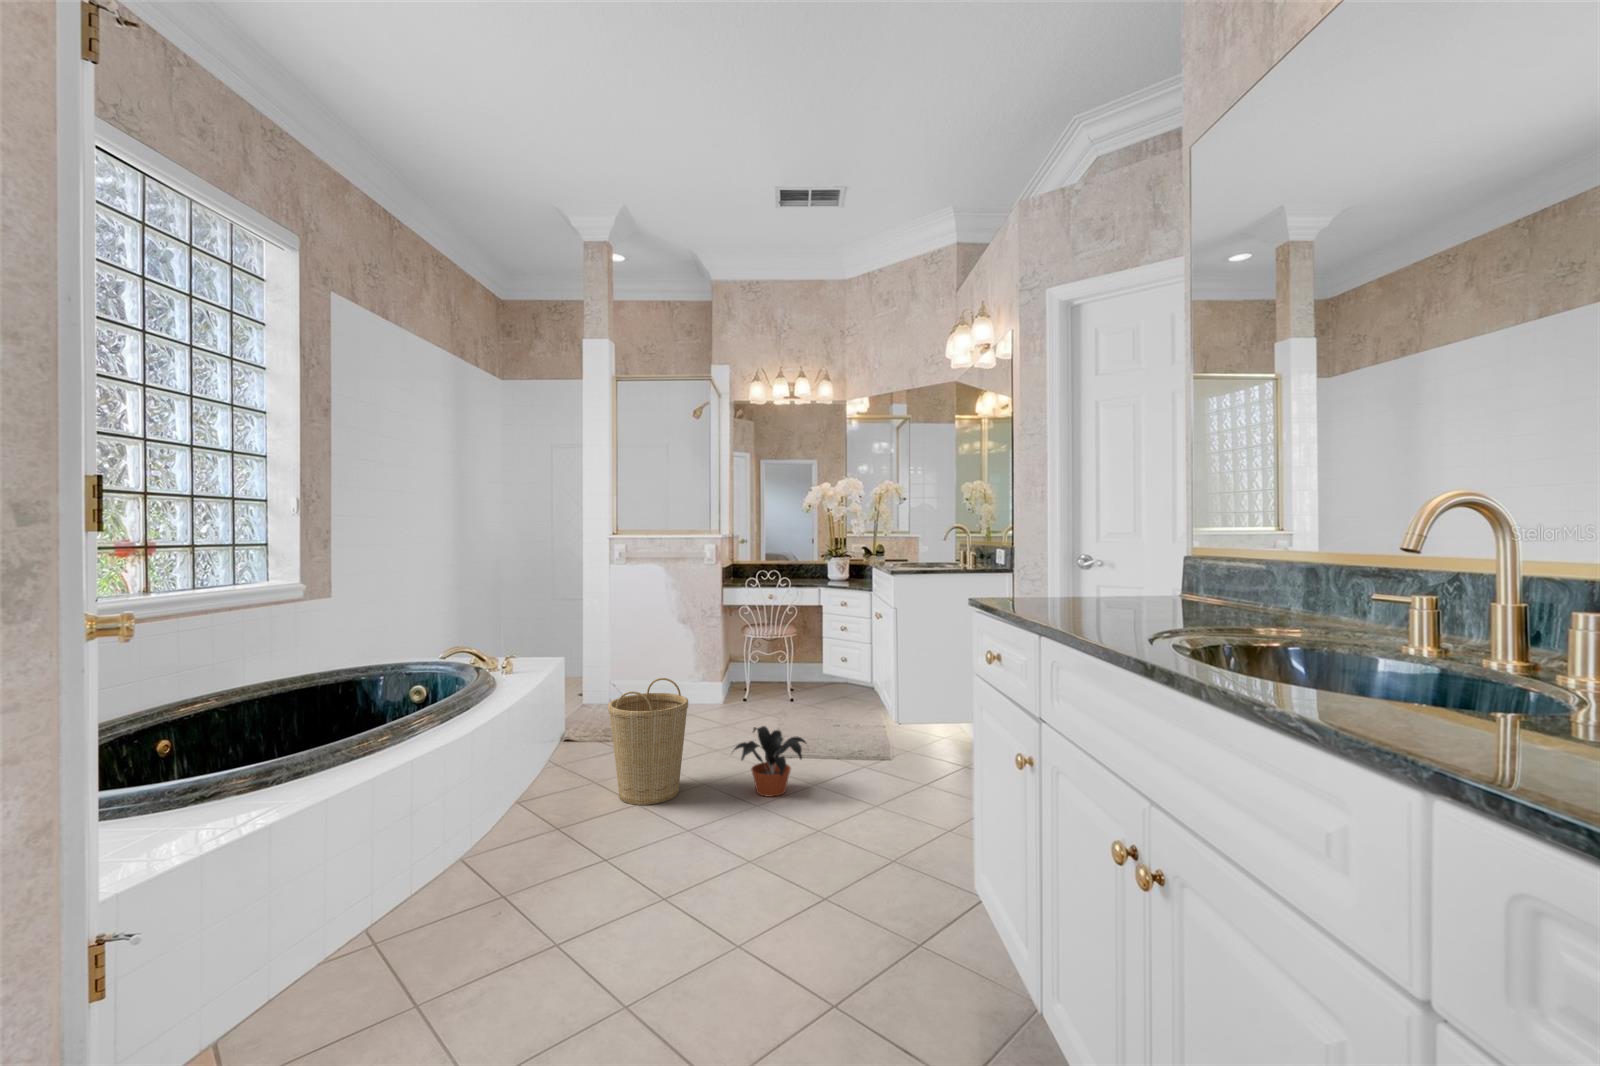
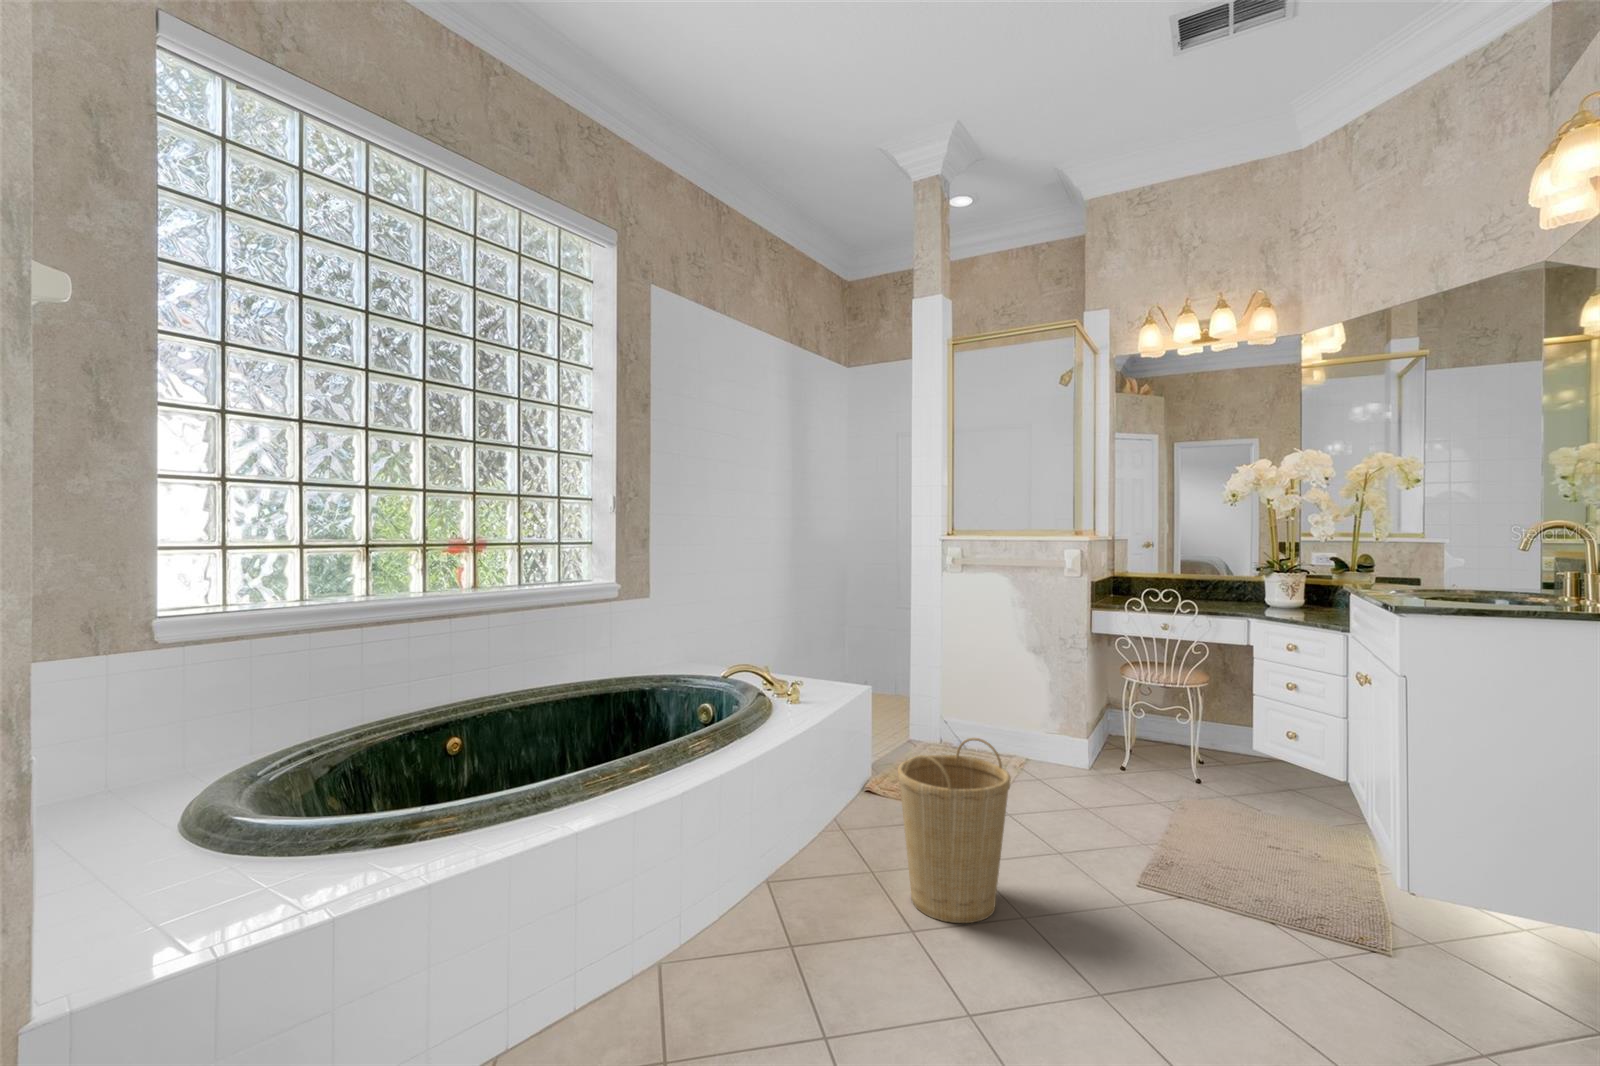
potted plant: present [734,726,806,797] -> none [1075,838,1216,965]

